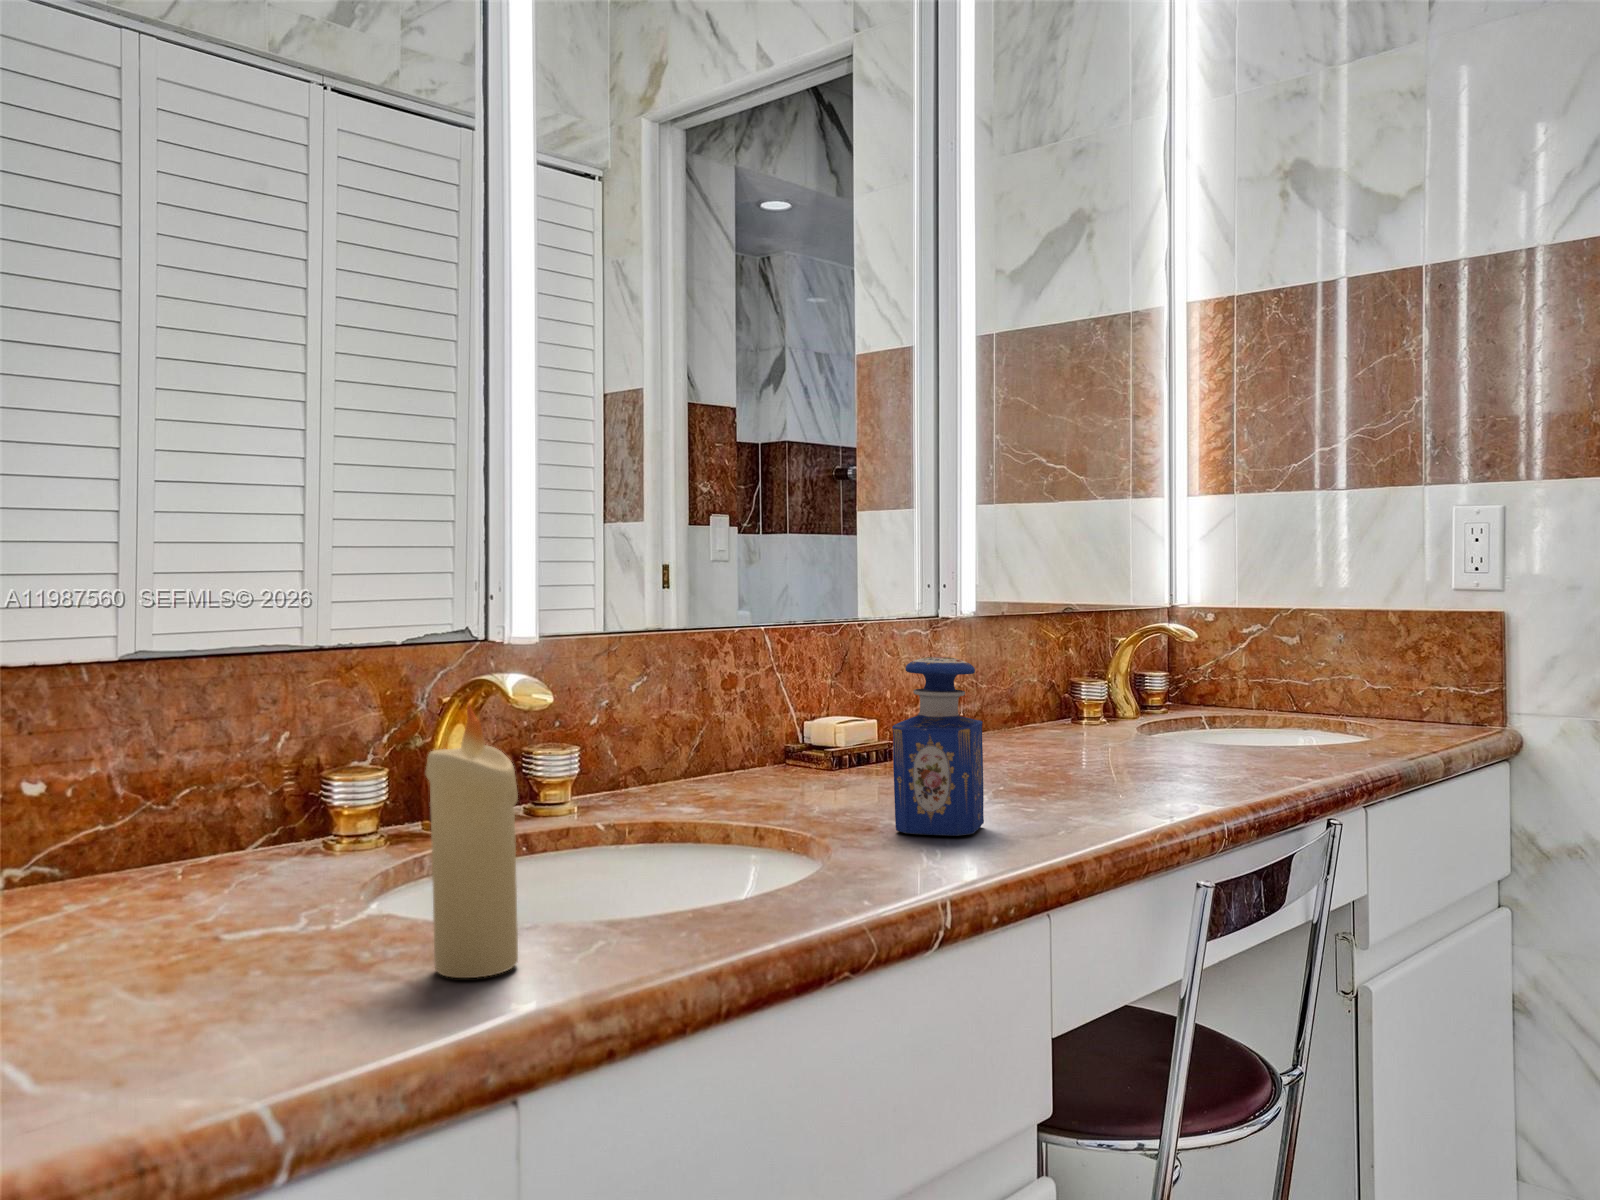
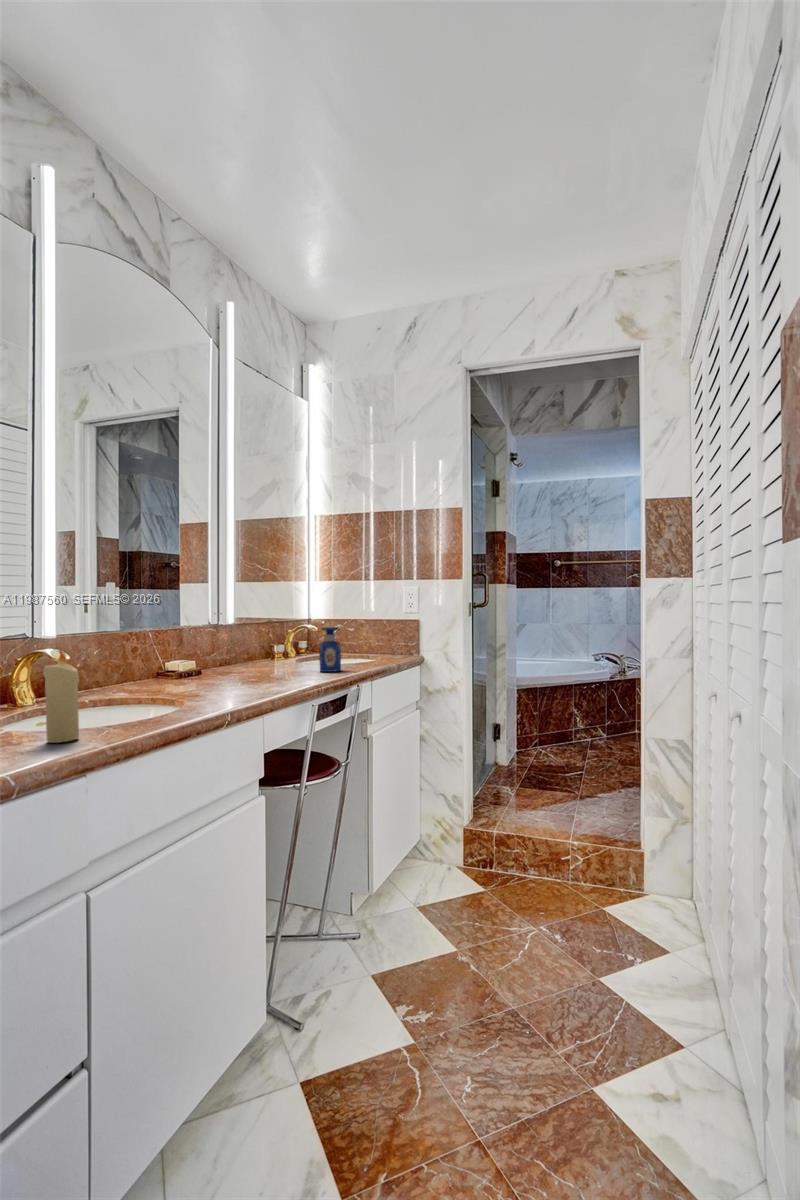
perfume bottle: present [892,657,984,836] -> present [319,626,341,672]

